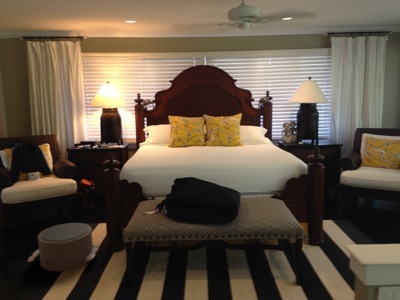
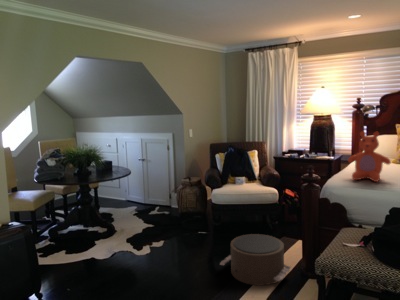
teddy bear: none [139,122,170,162] -> present [348,132,391,182]

